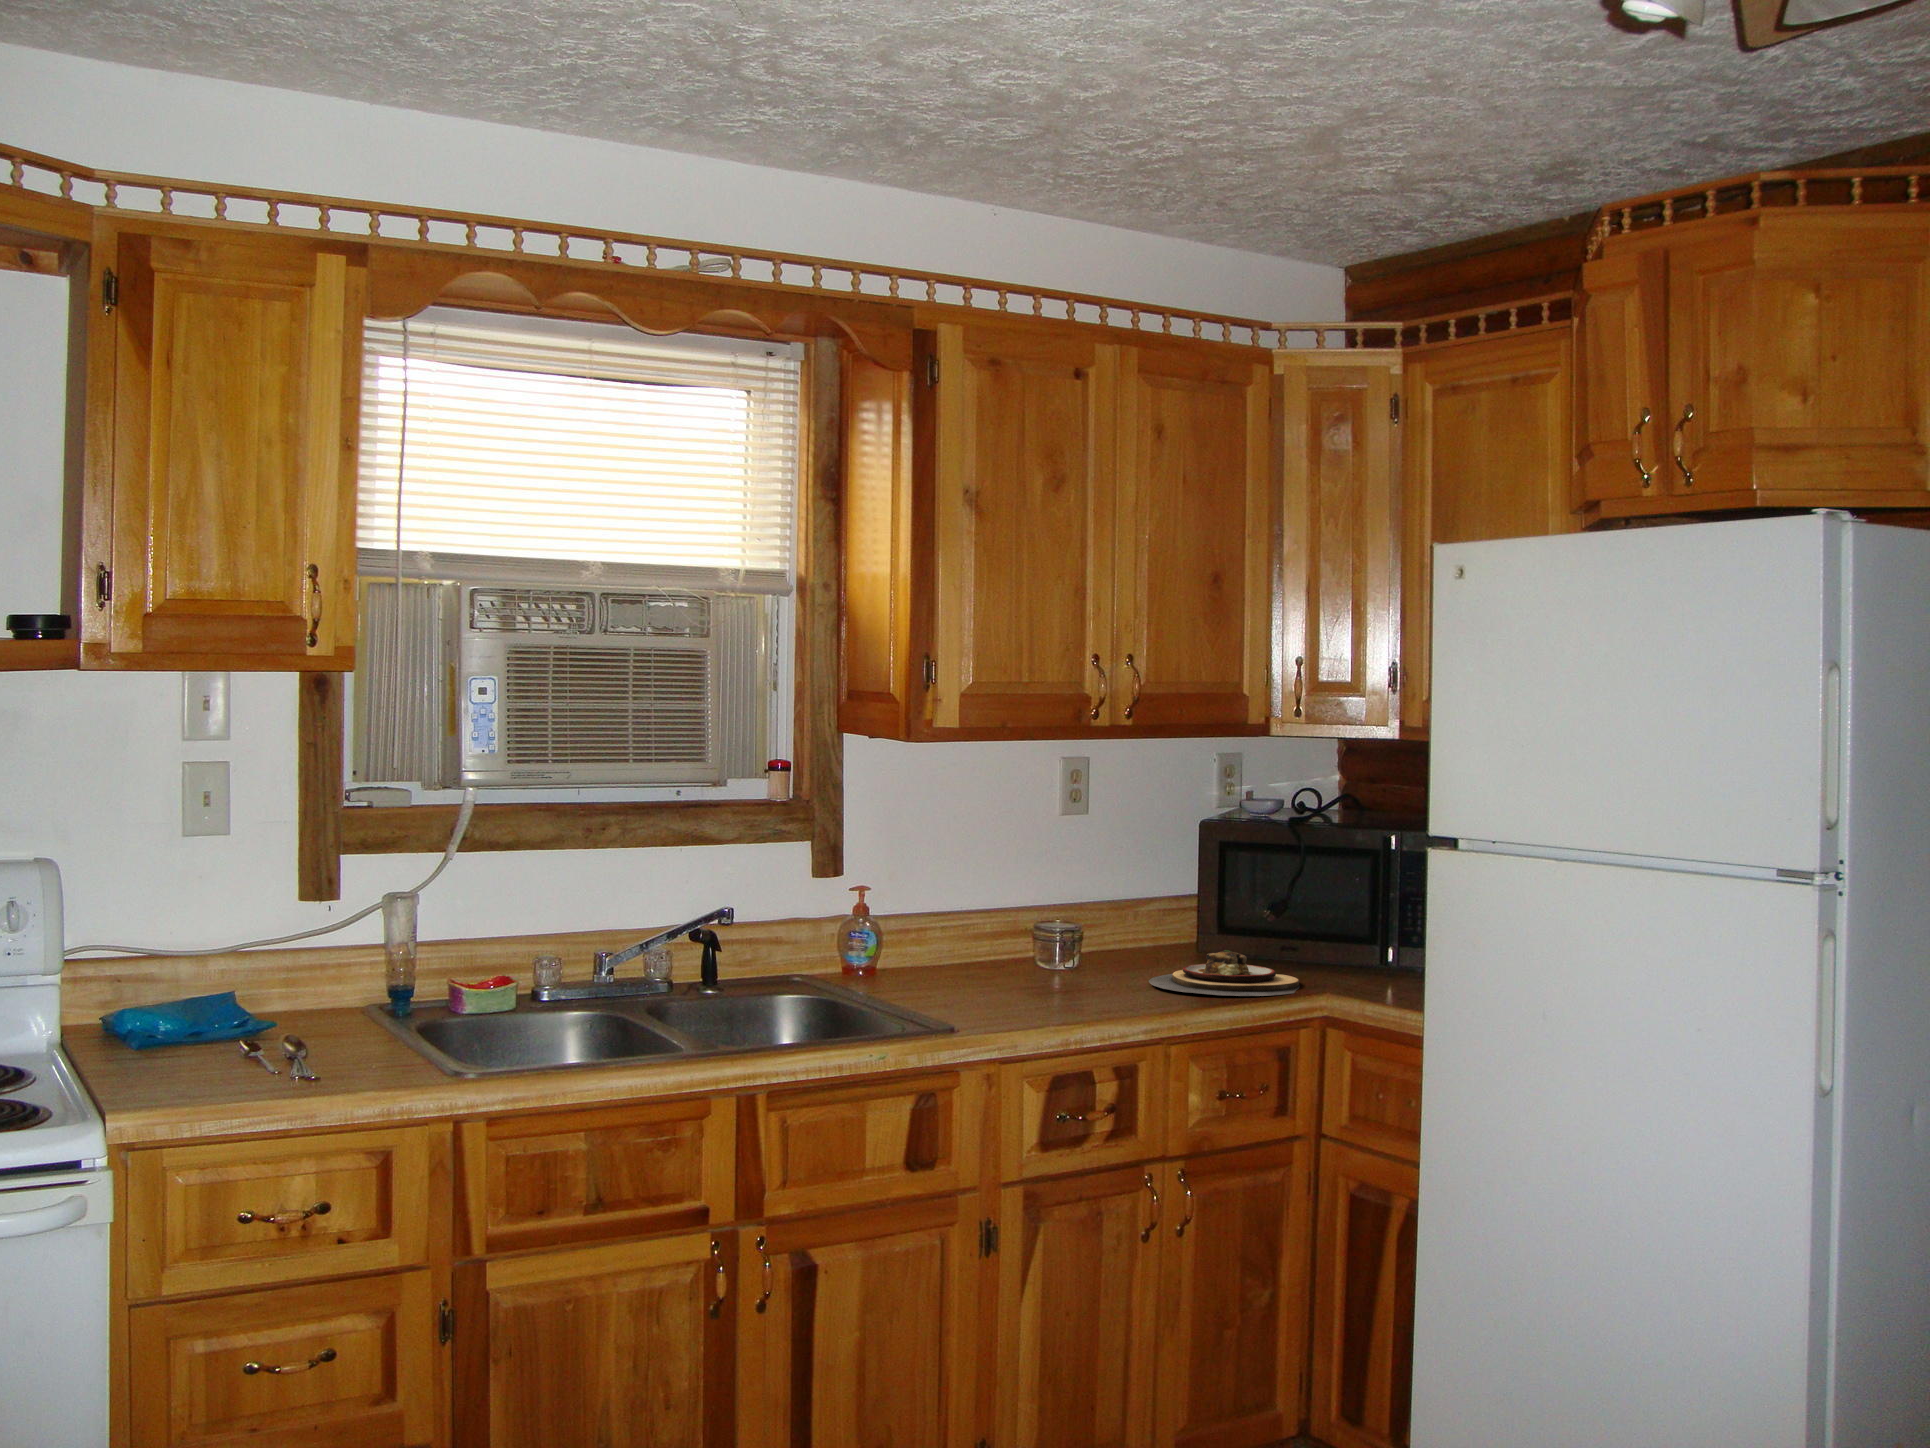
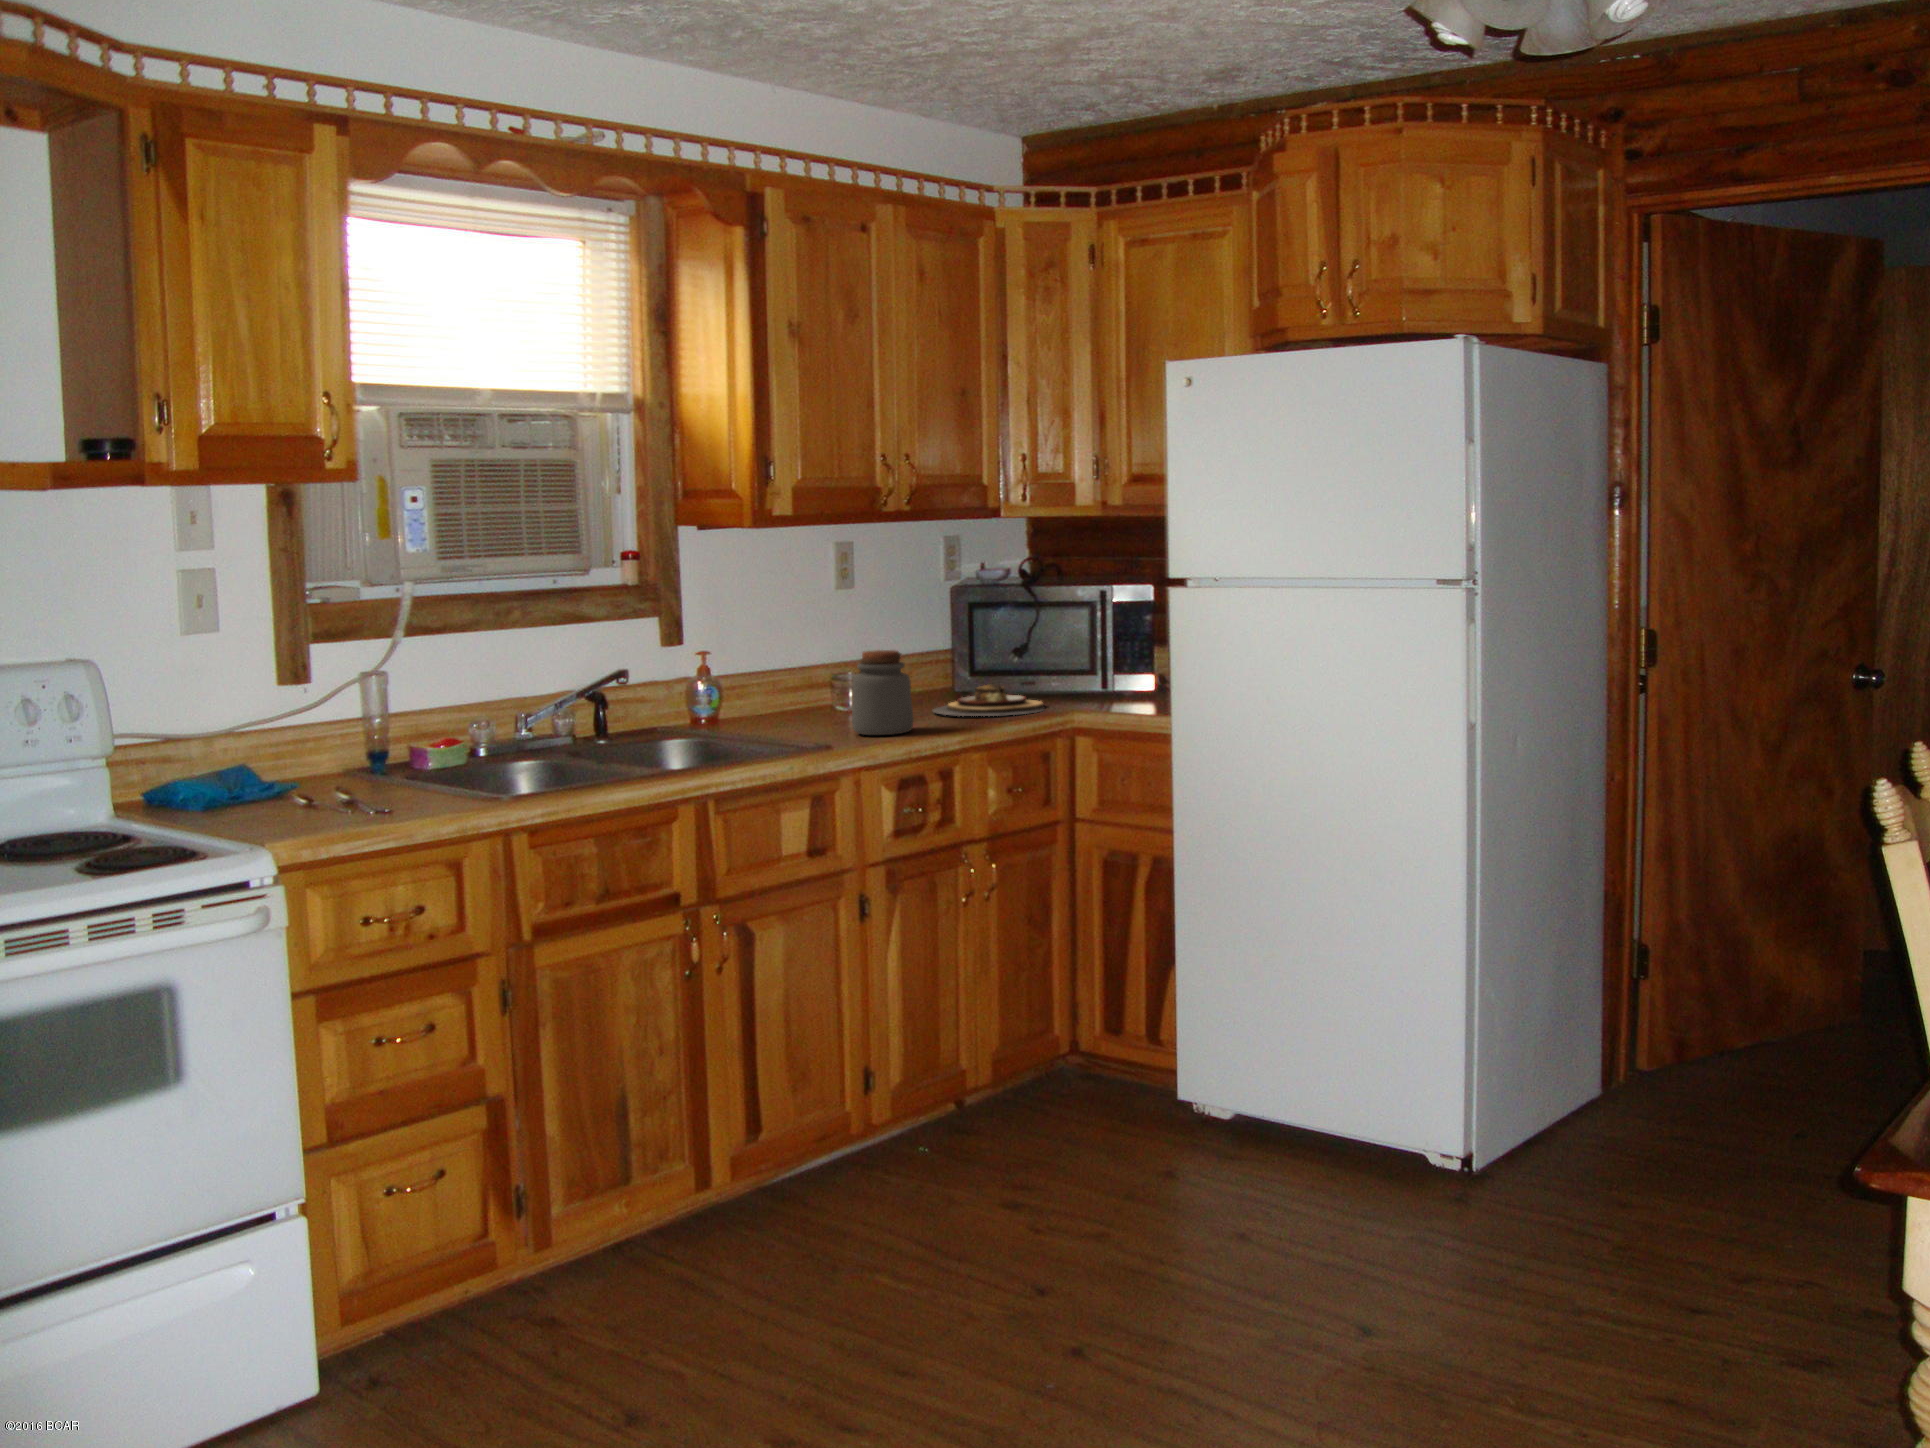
jar: none [1019,899,1099,1012] -> present [852,650,913,735]

